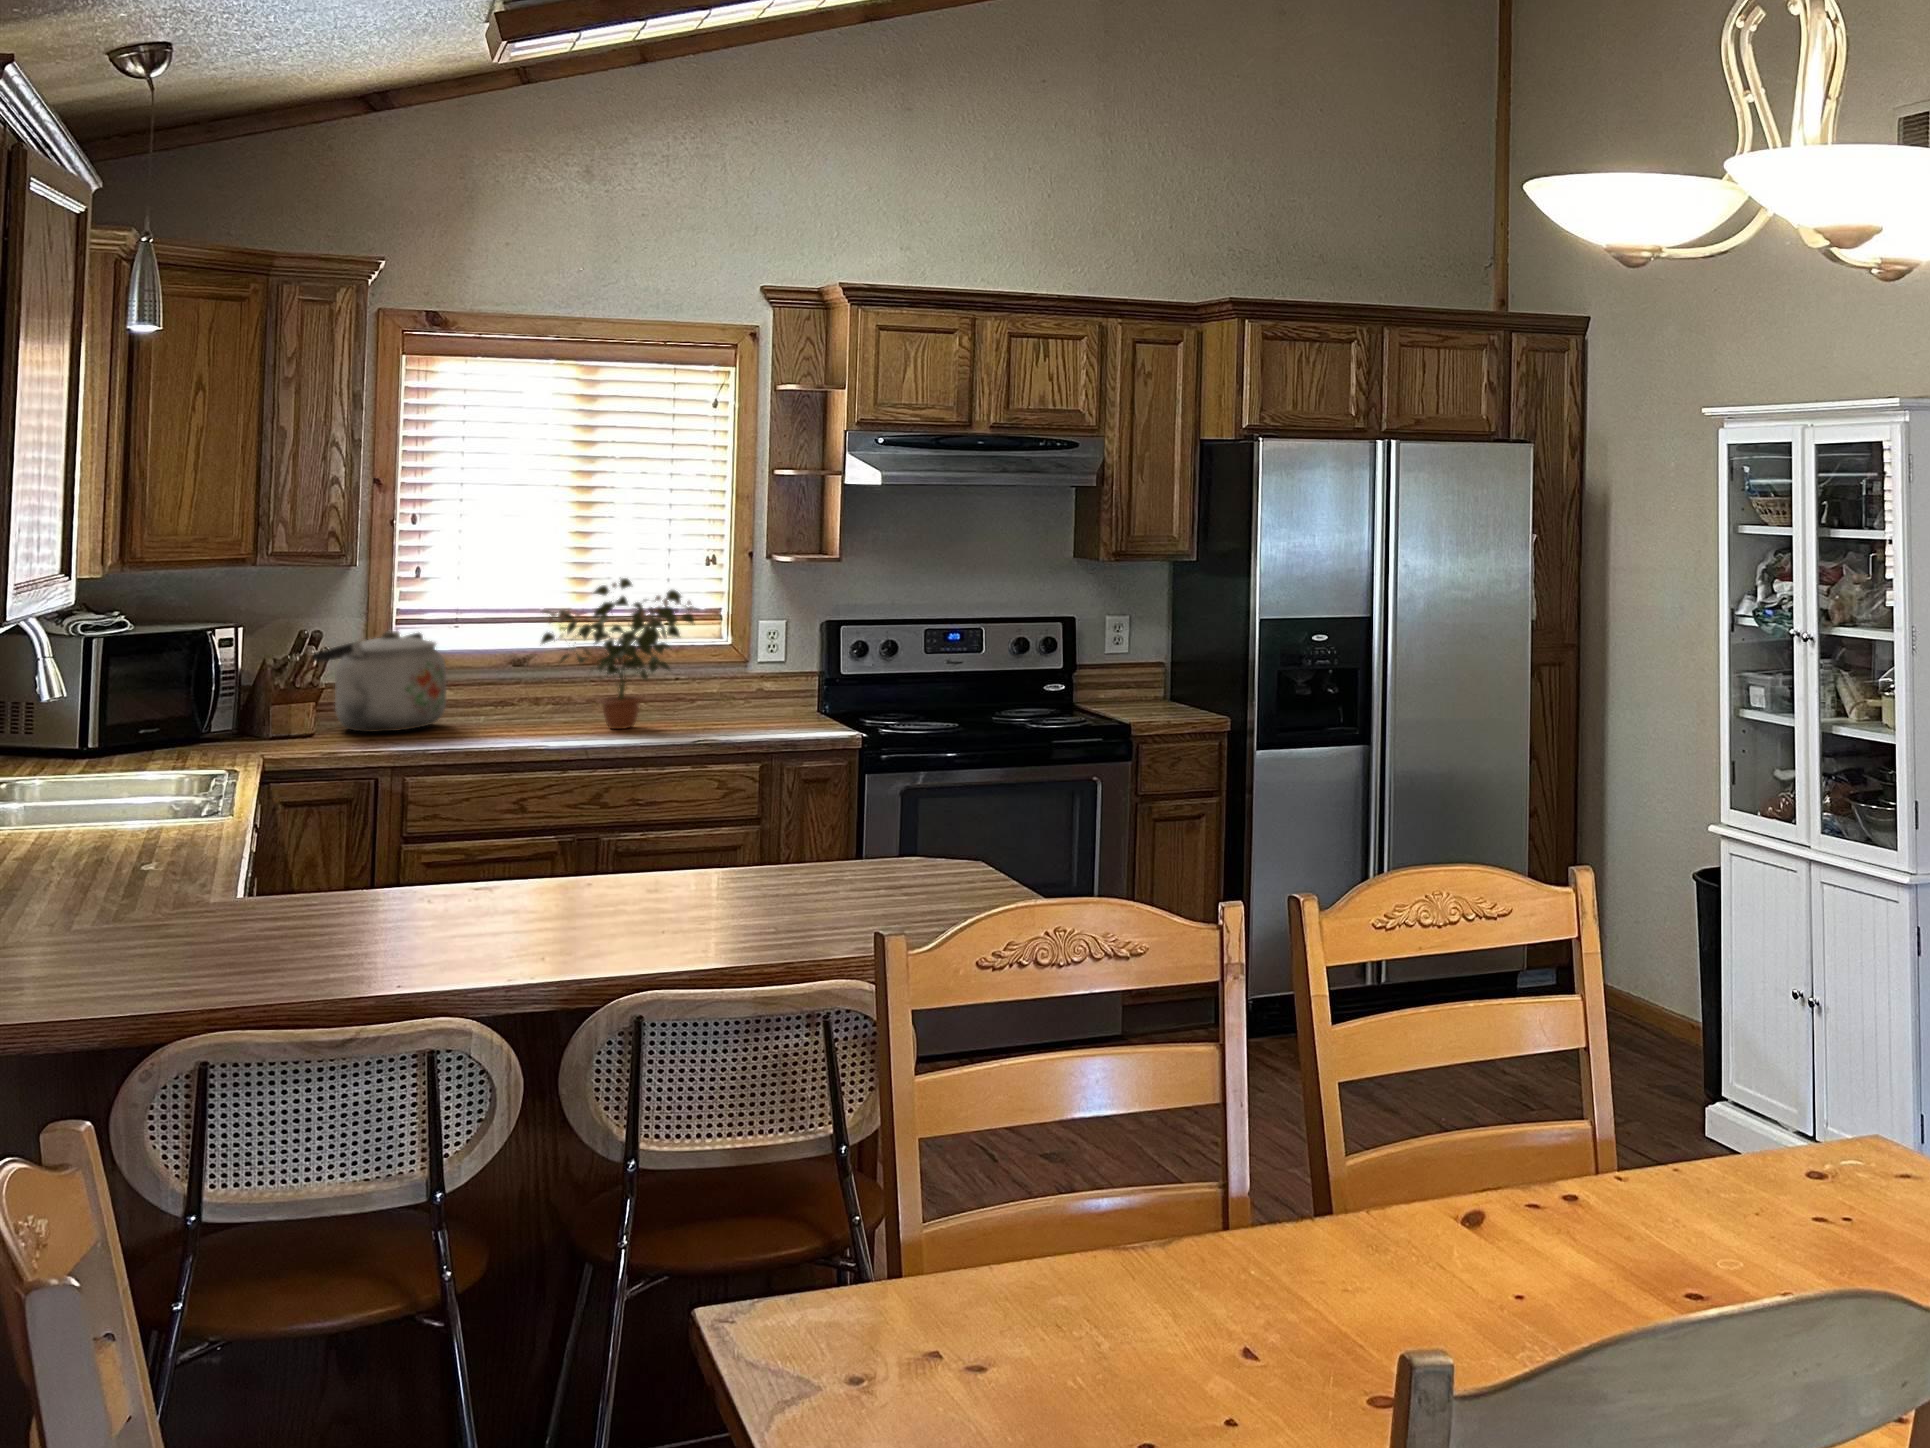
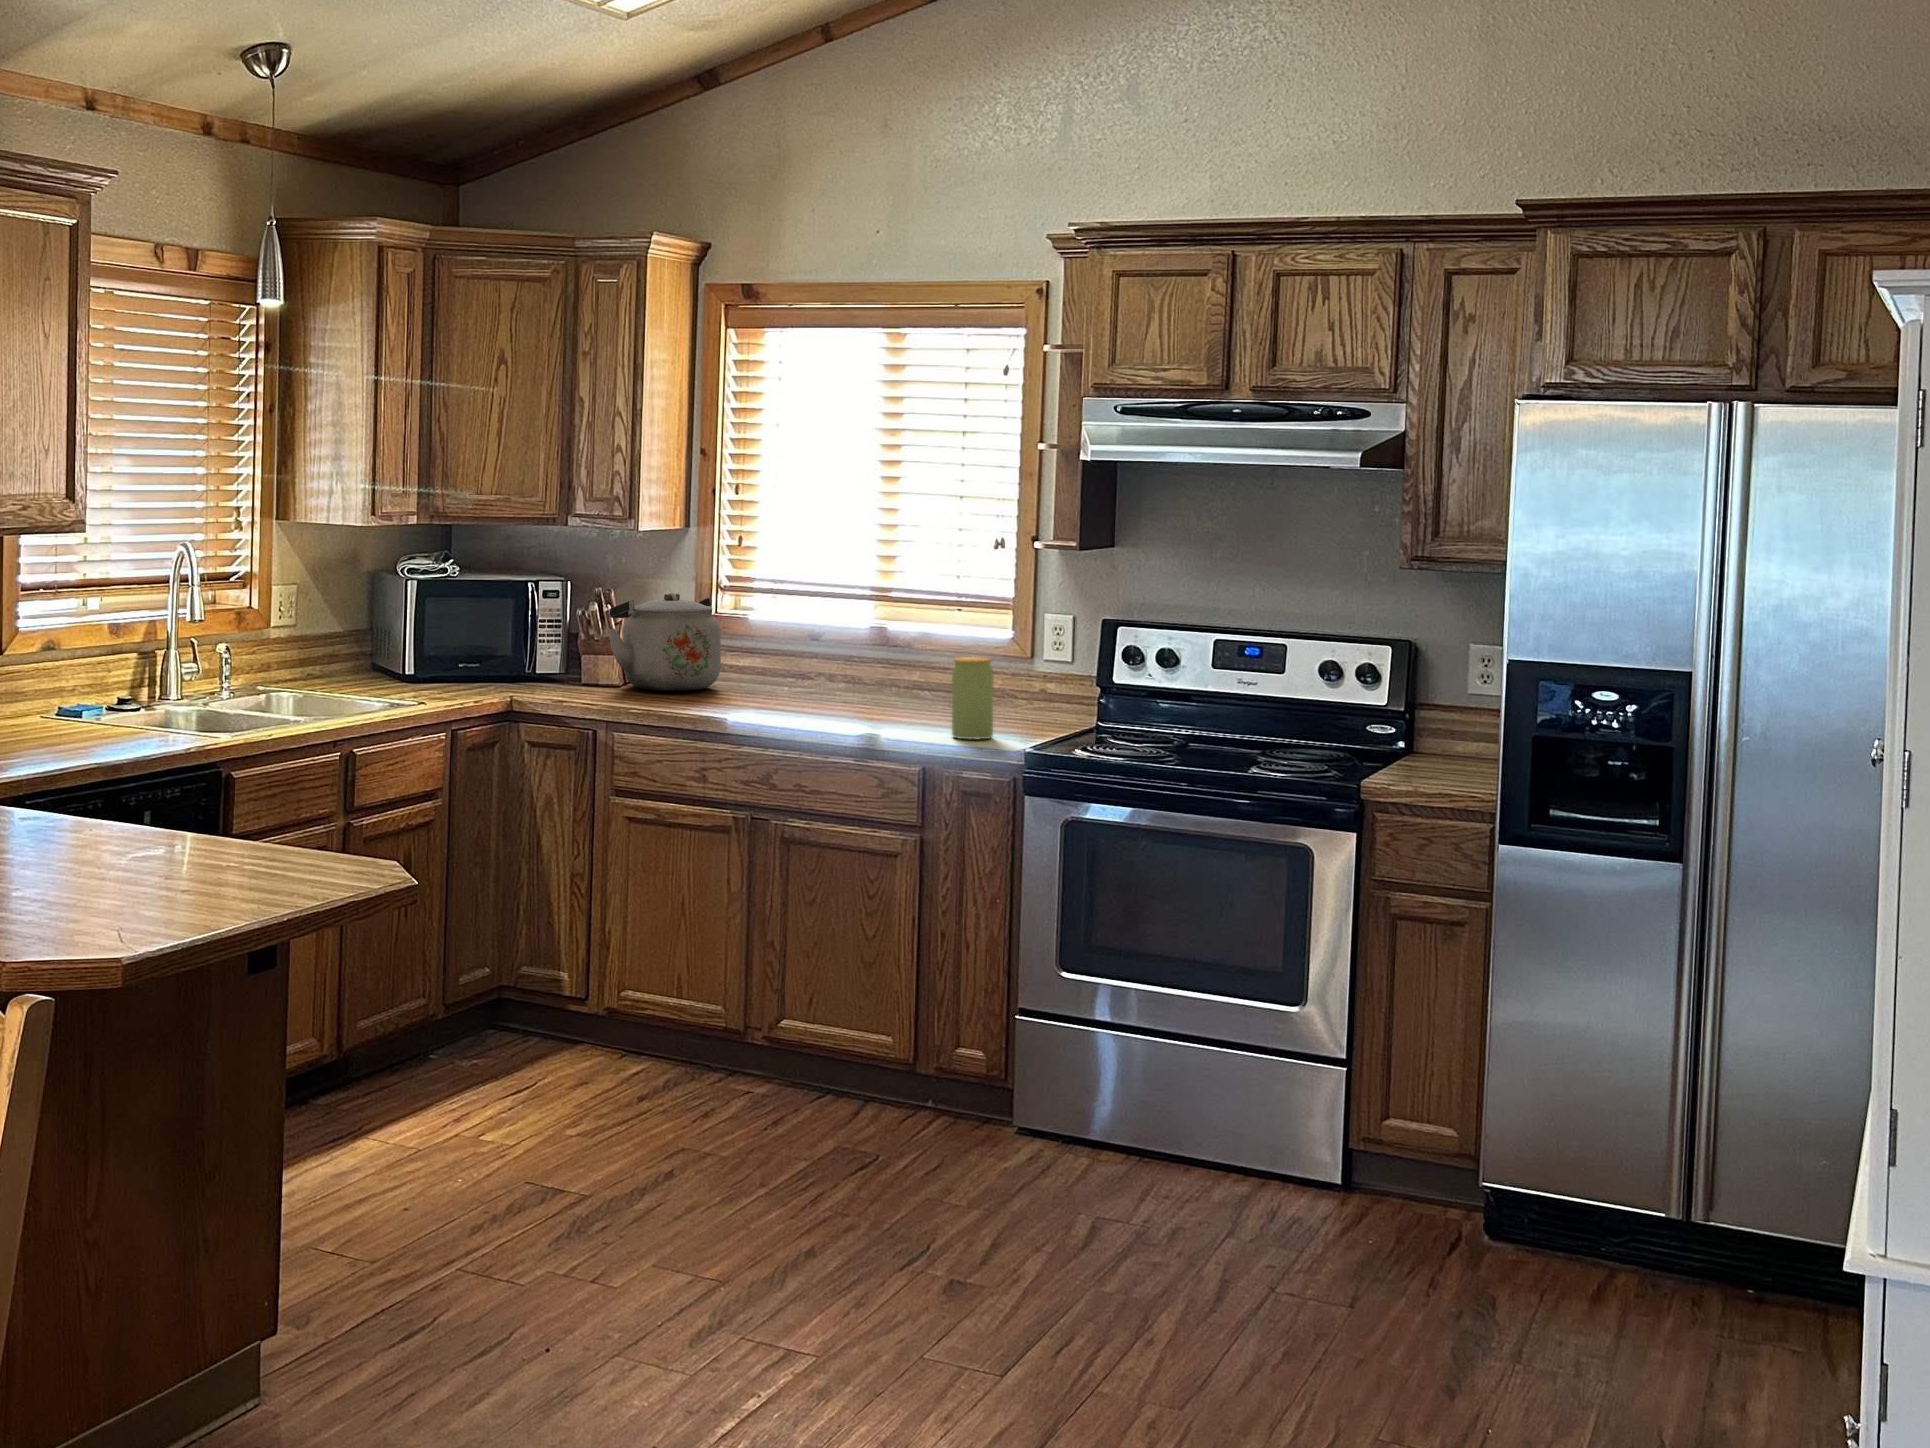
potted plant: present [541,578,694,729] -> none [787,553,921,714]
jar: none [765,662,803,735] -> present [952,657,993,740]

